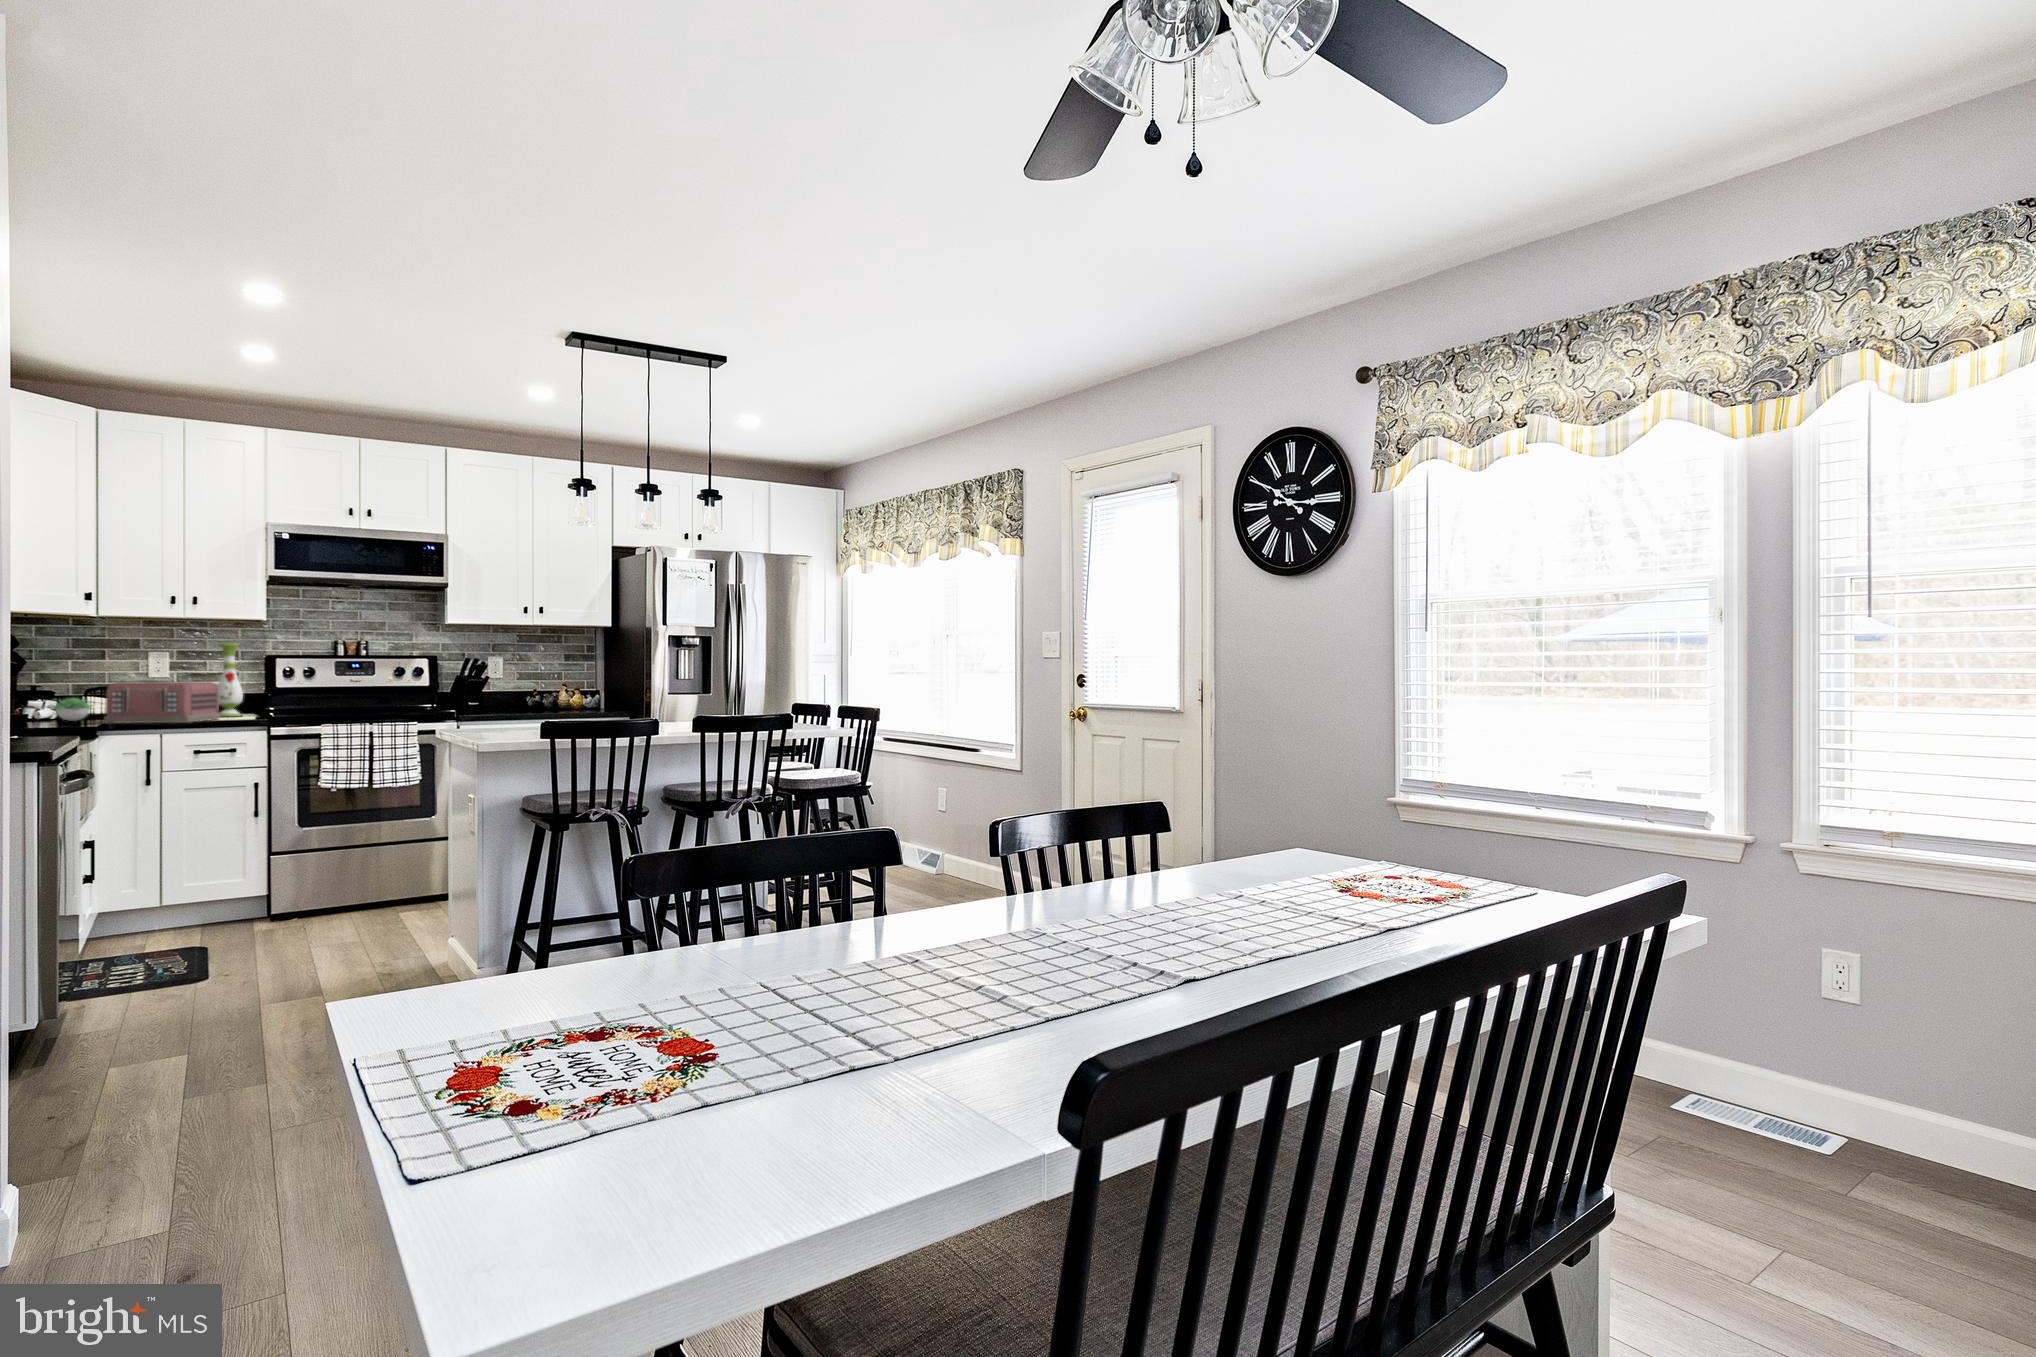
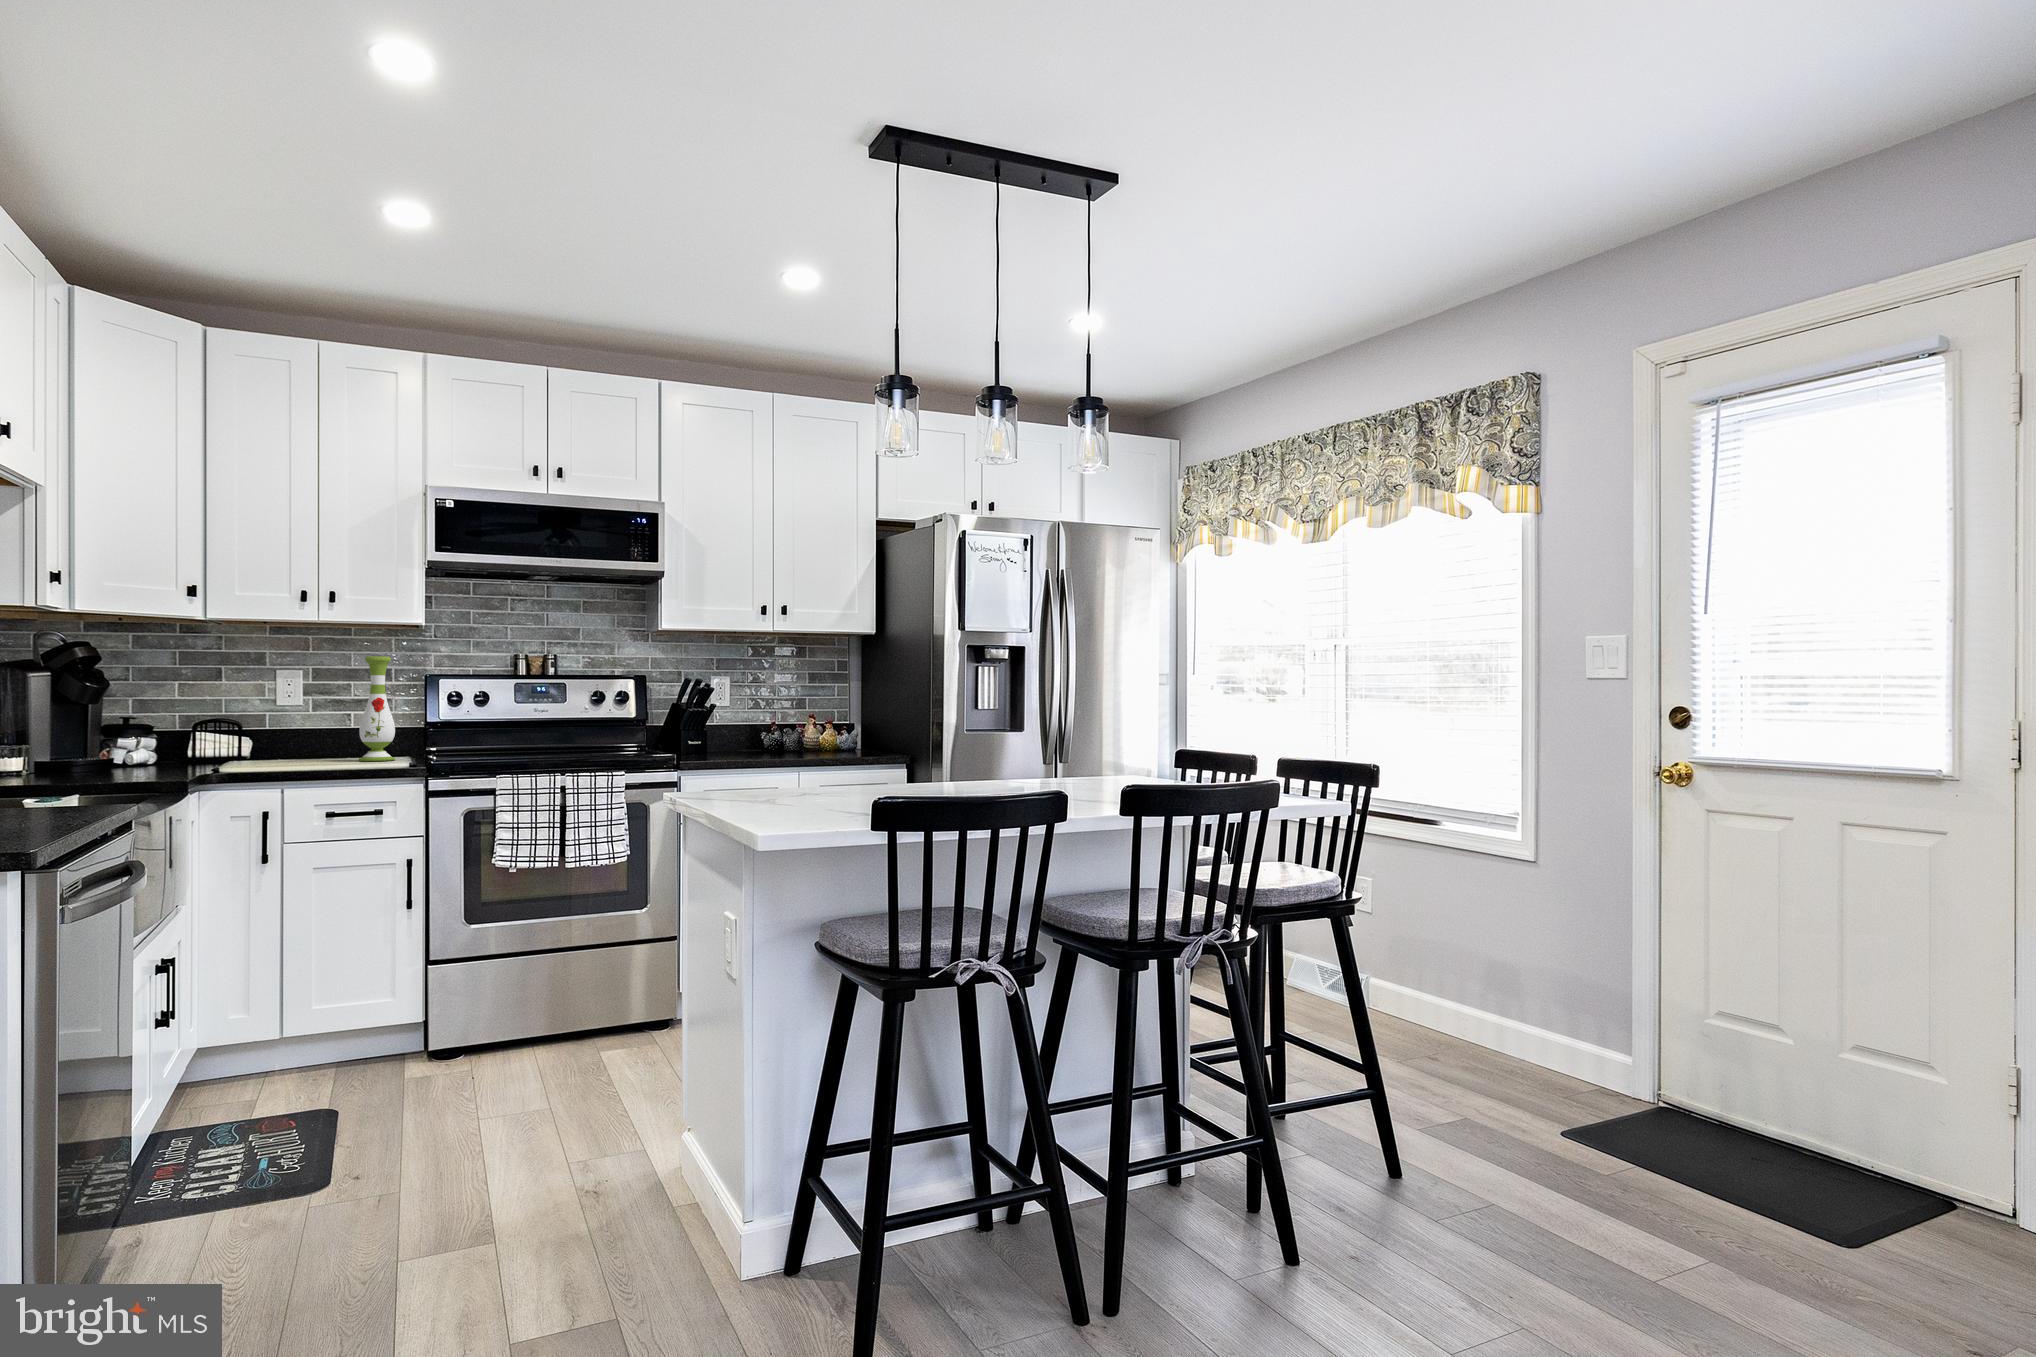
toaster: present [104,682,220,724] -> none [206,712,363,773]
succulent plant: present [53,698,92,721] -> none [145,734,201,767]

